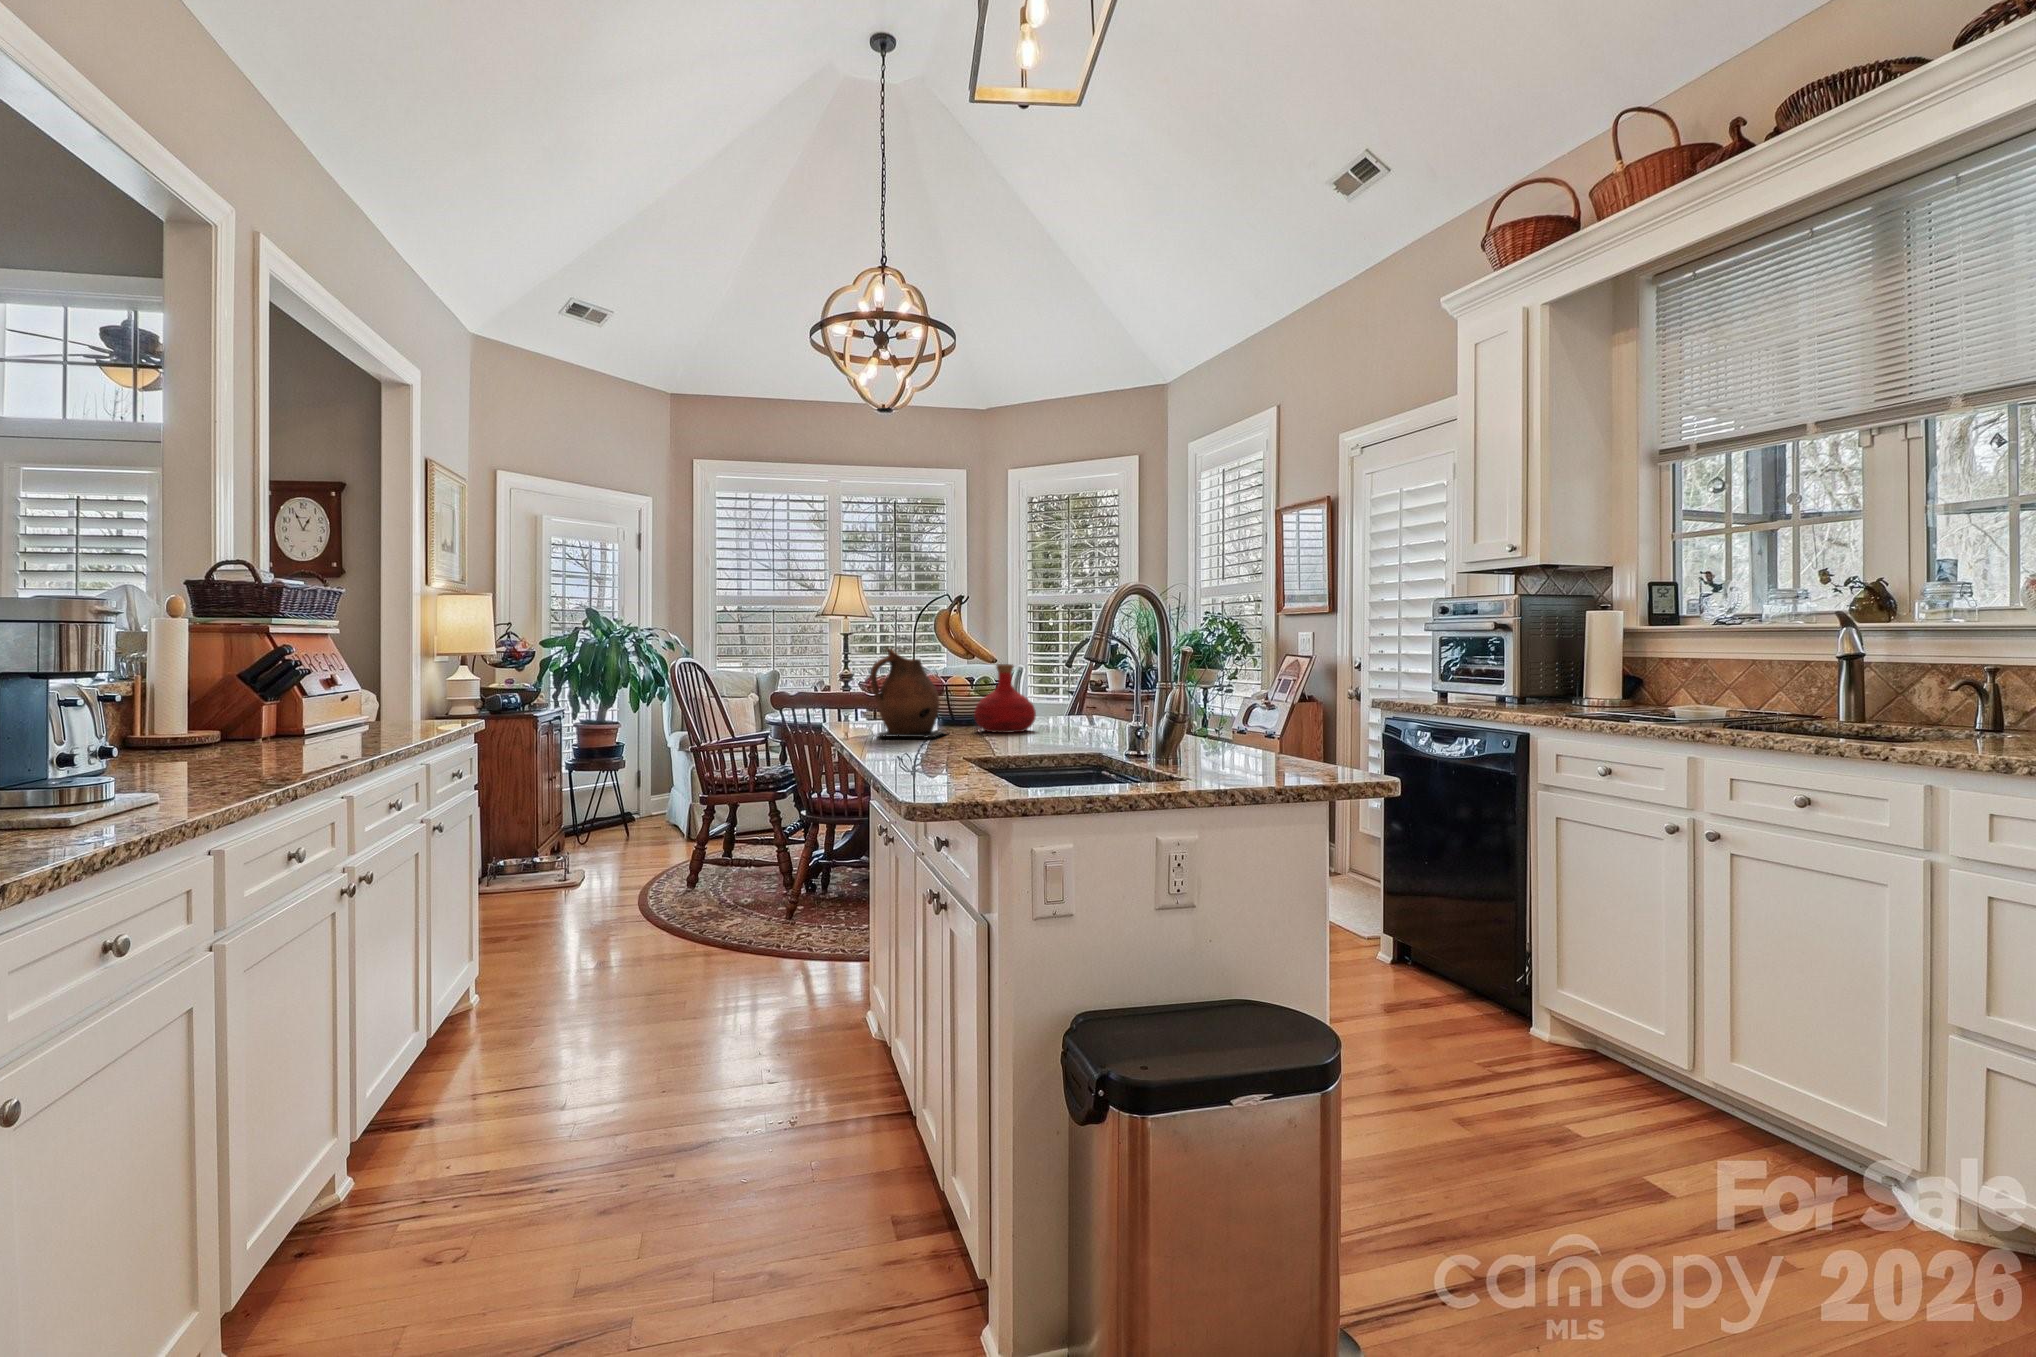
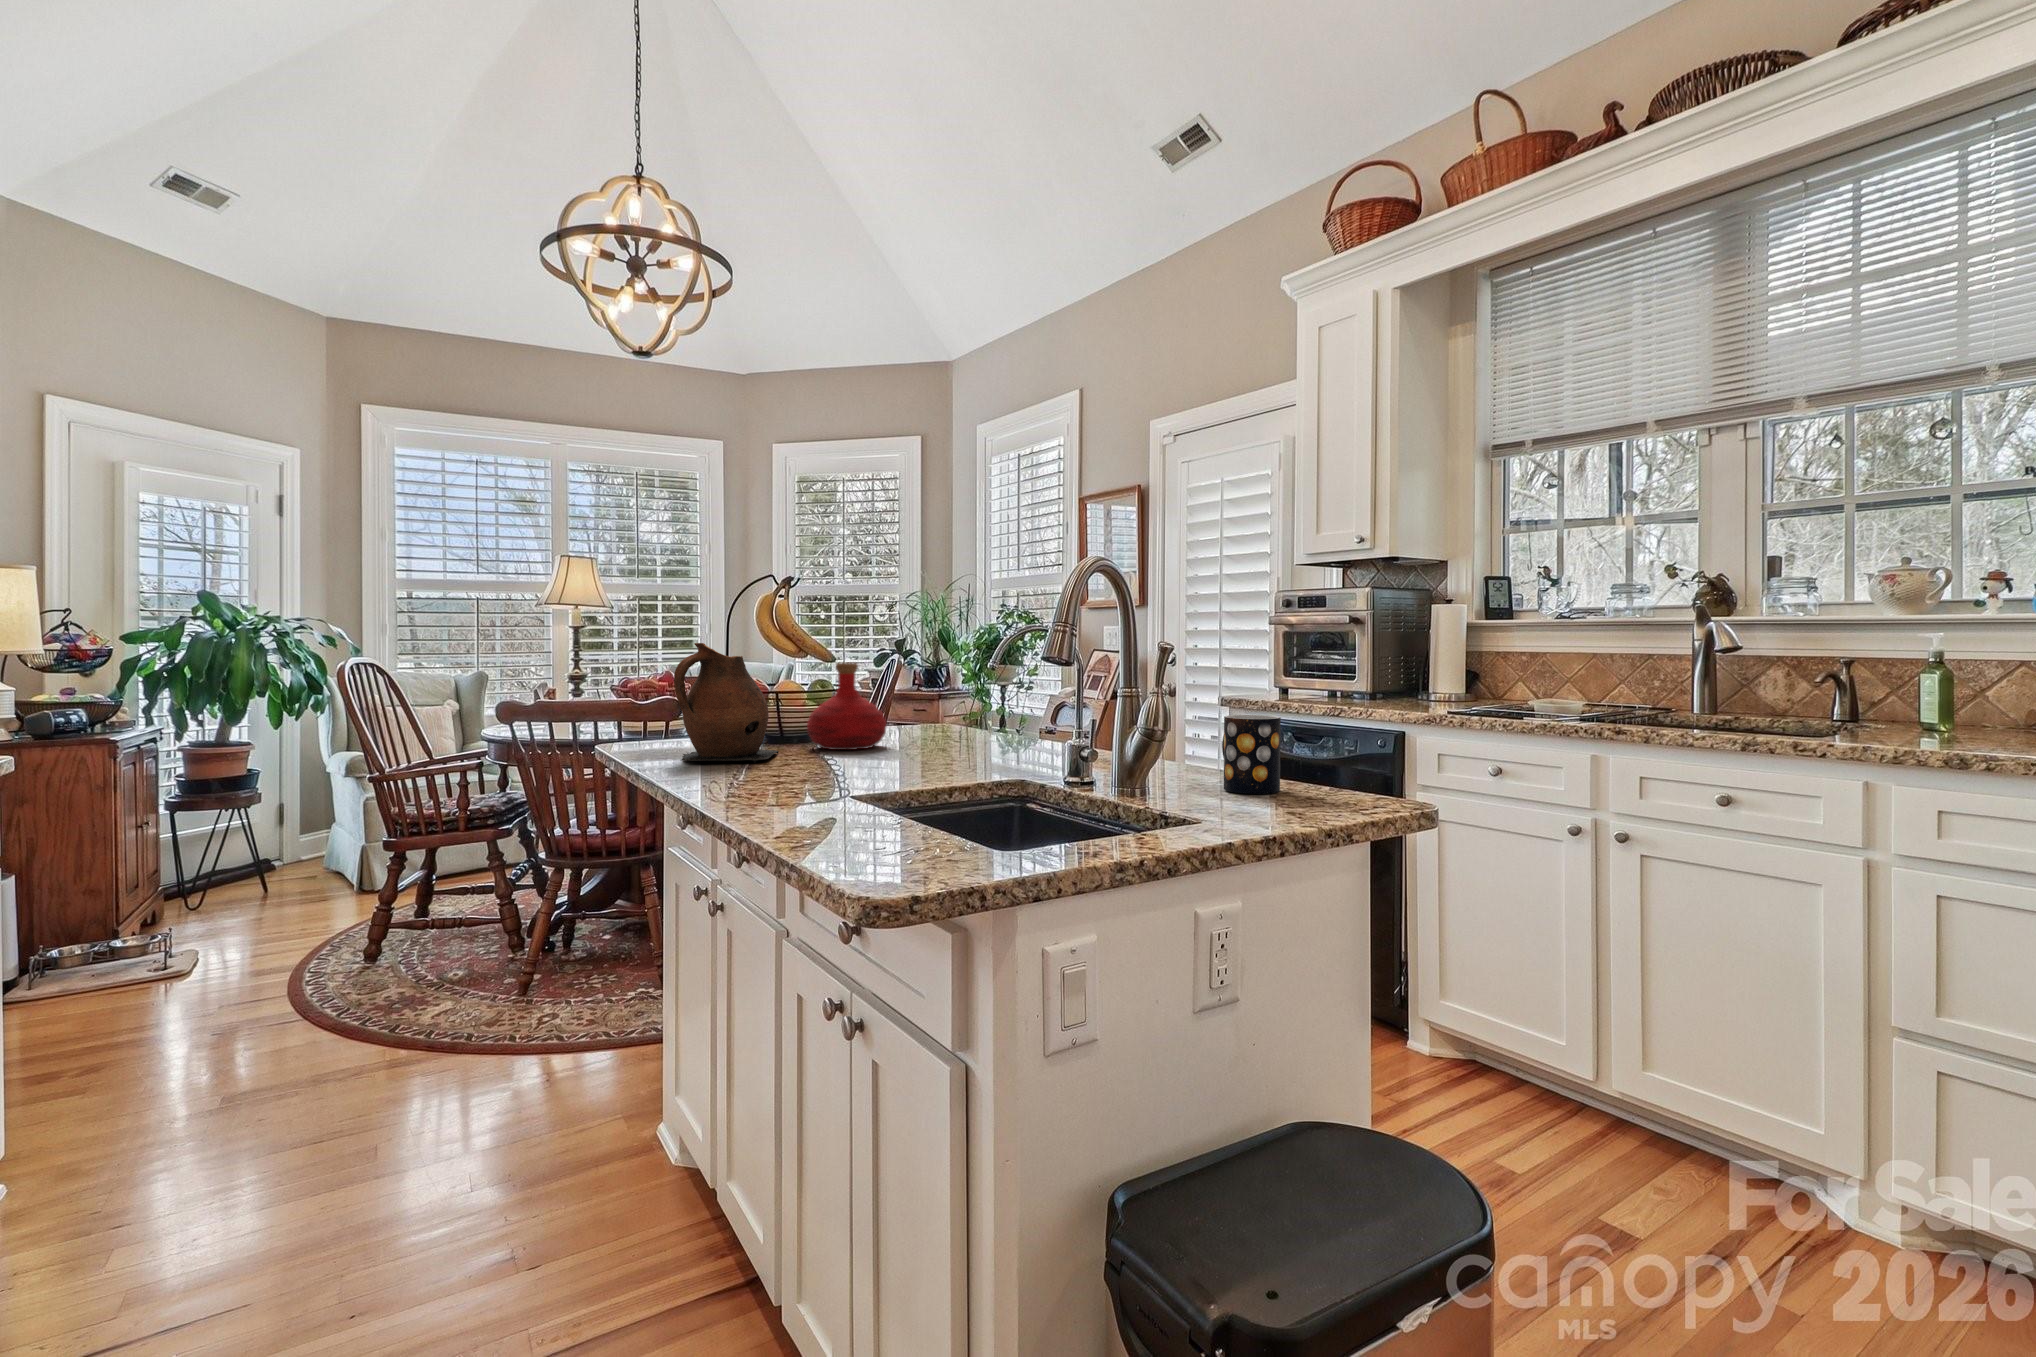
mug: none [1240,708,1285,769] -> present [1222,715,1281,794]

